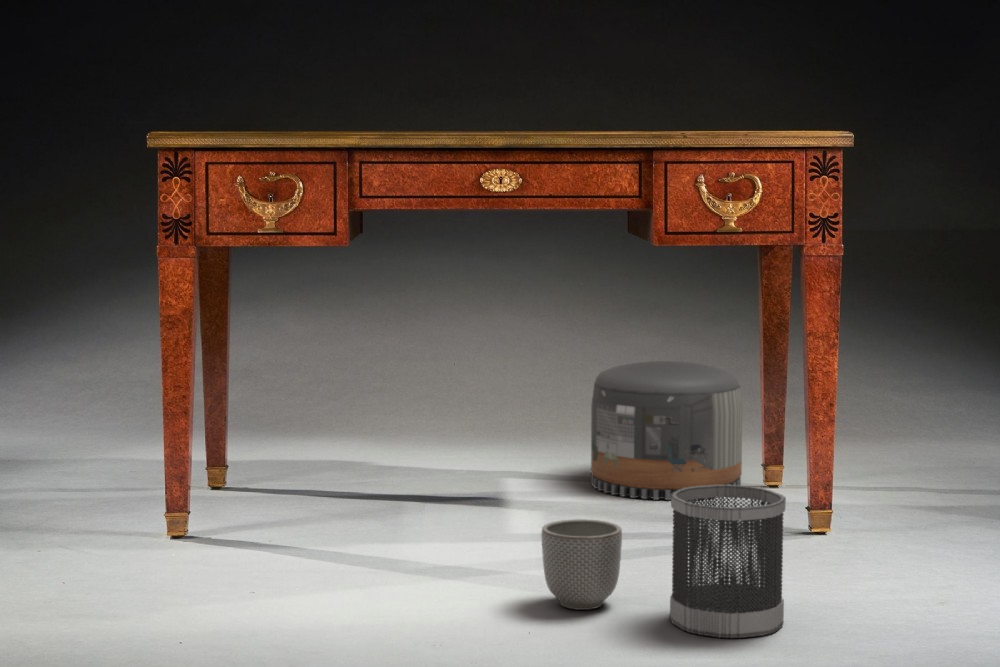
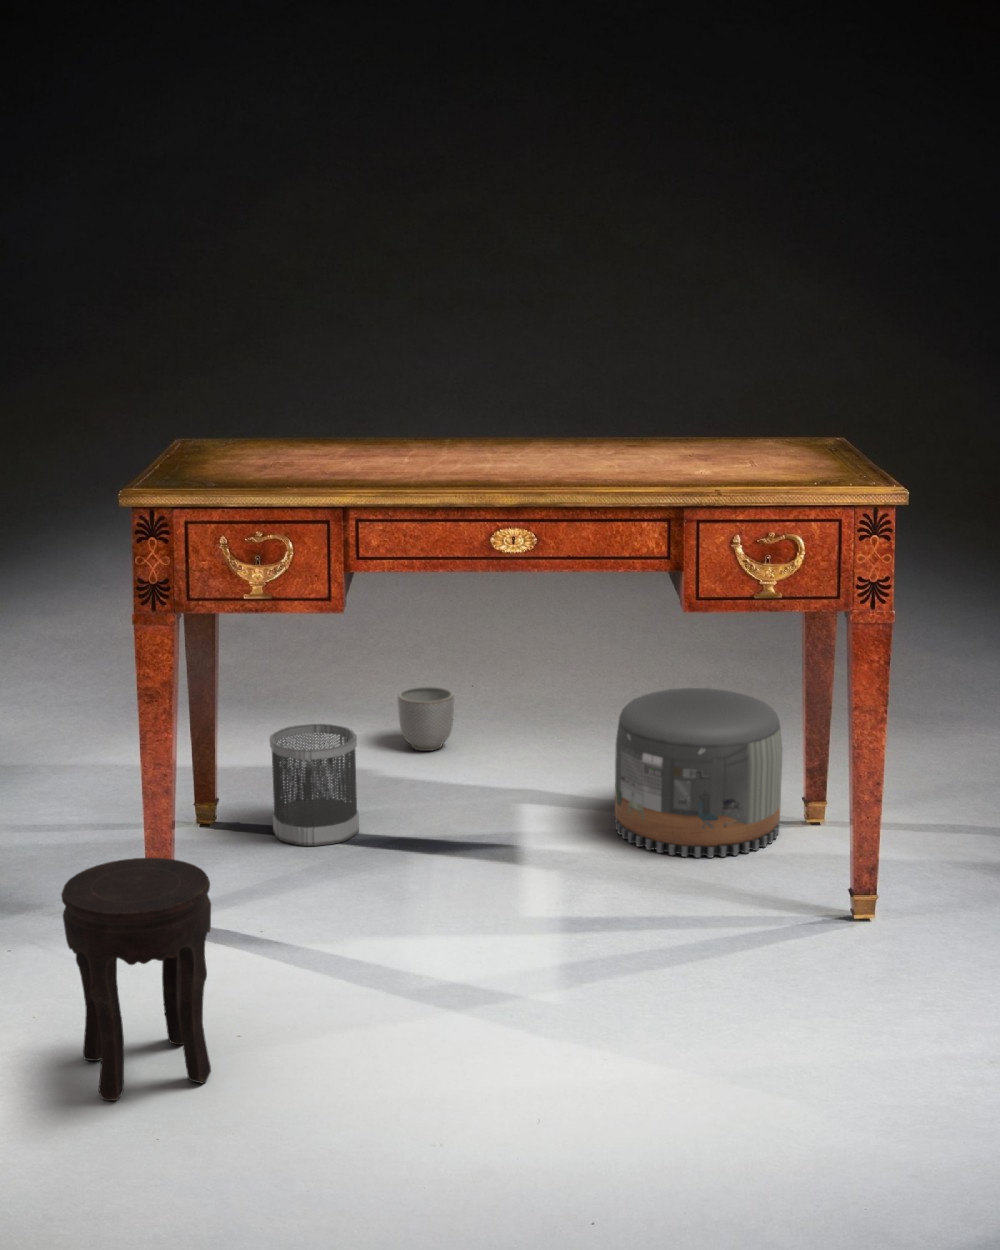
side table: none [81,419,221,634] -> present [61,858,211,1101]
wastebasket: present [670,485,786,638] -> present [270,724,359,846]
planter: present [541,519,622,610] -> present [398,686,454,751]

